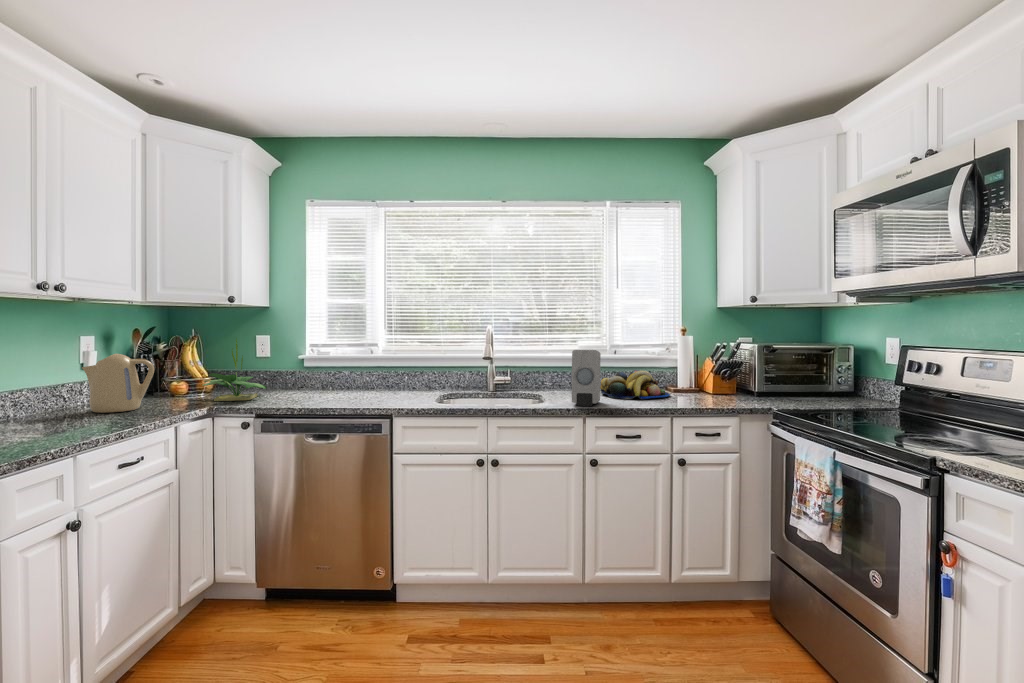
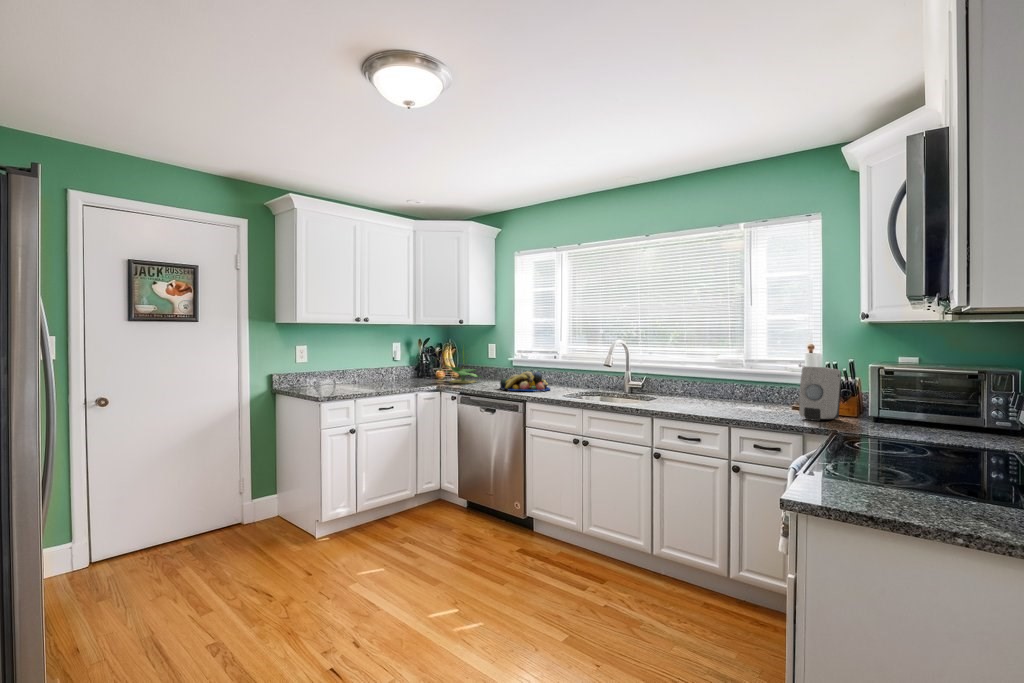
soap dispenser: present [572,350,601,406] -> present [799,366,842,421]
kettle: present [82,354,154,413] -> none [387,351,418,383]
fruit bowl: present [600,370,670,399] -> present [500,371,550,391]

